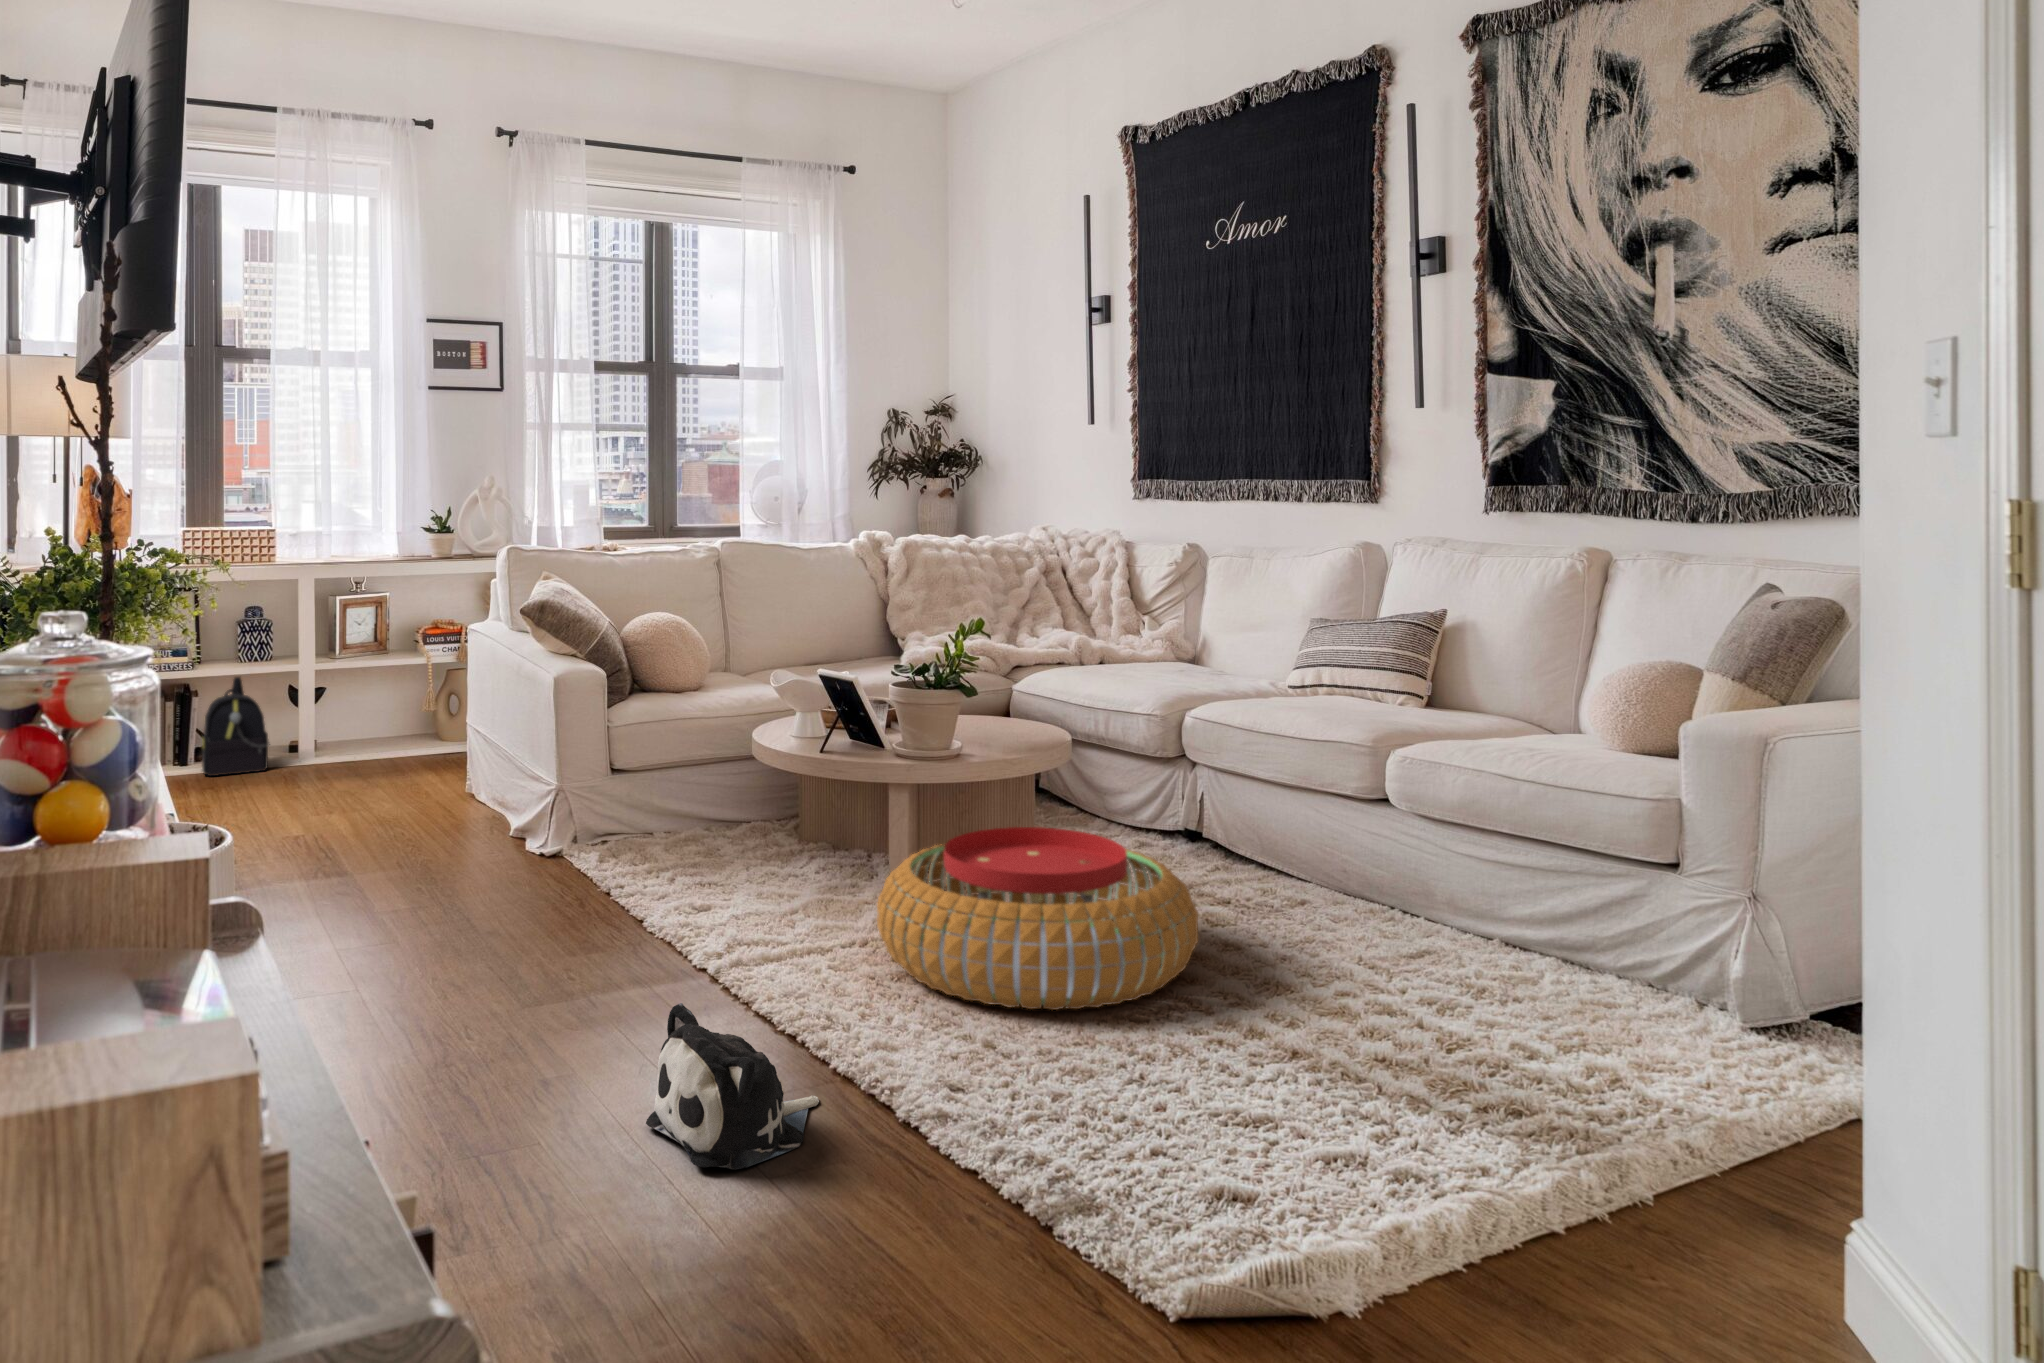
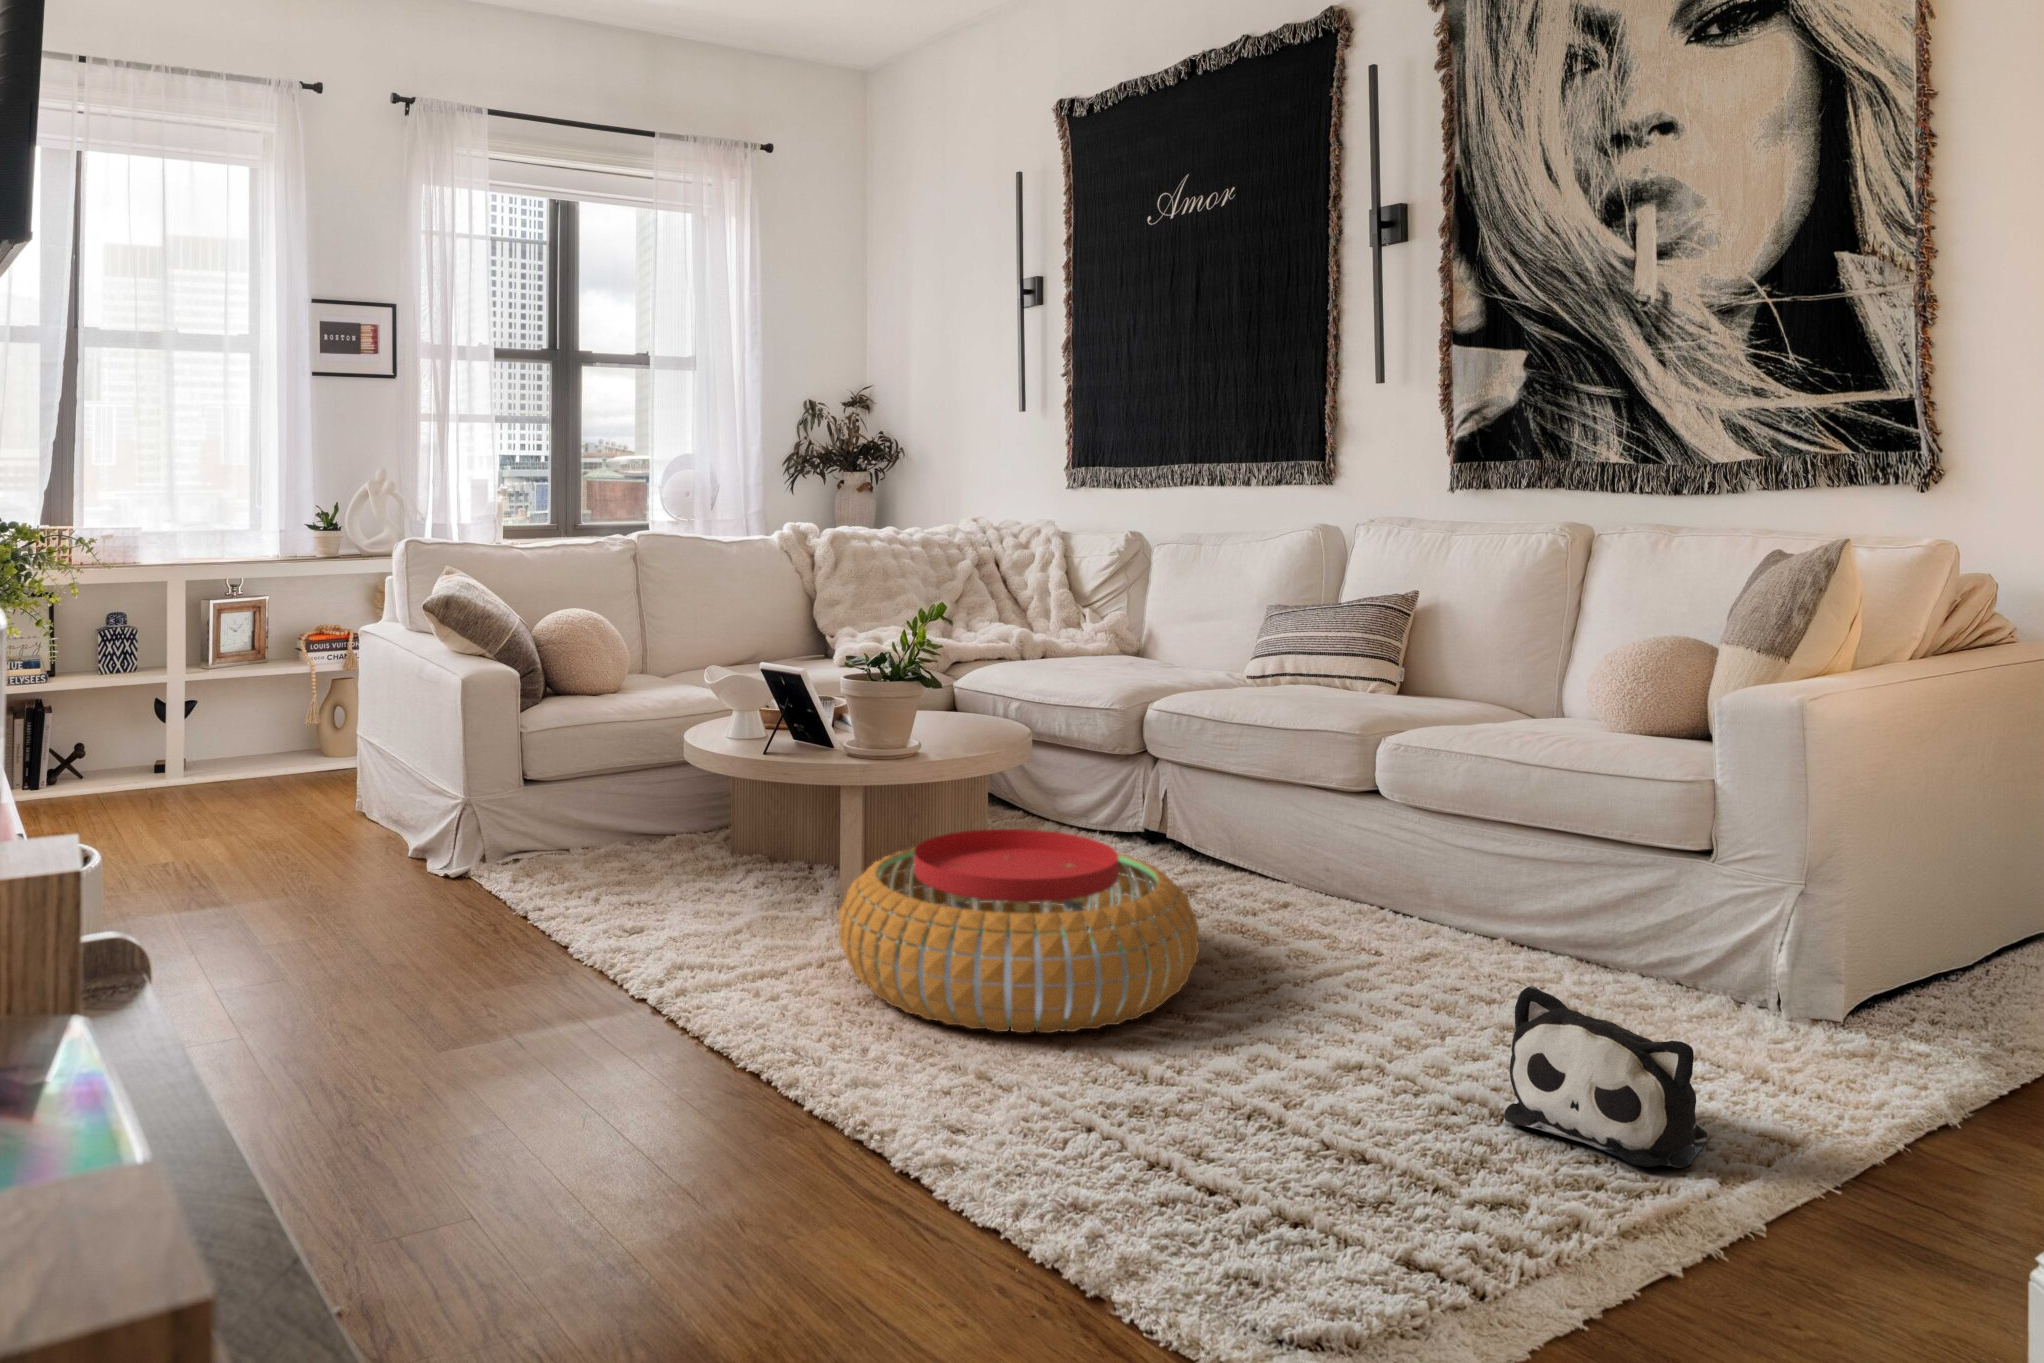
backpack: present [202,677,270,776] -> none [56,685,135,796]
plush toy: present [646,1003,819,1170] -> present [1504,986,1707,1168]

